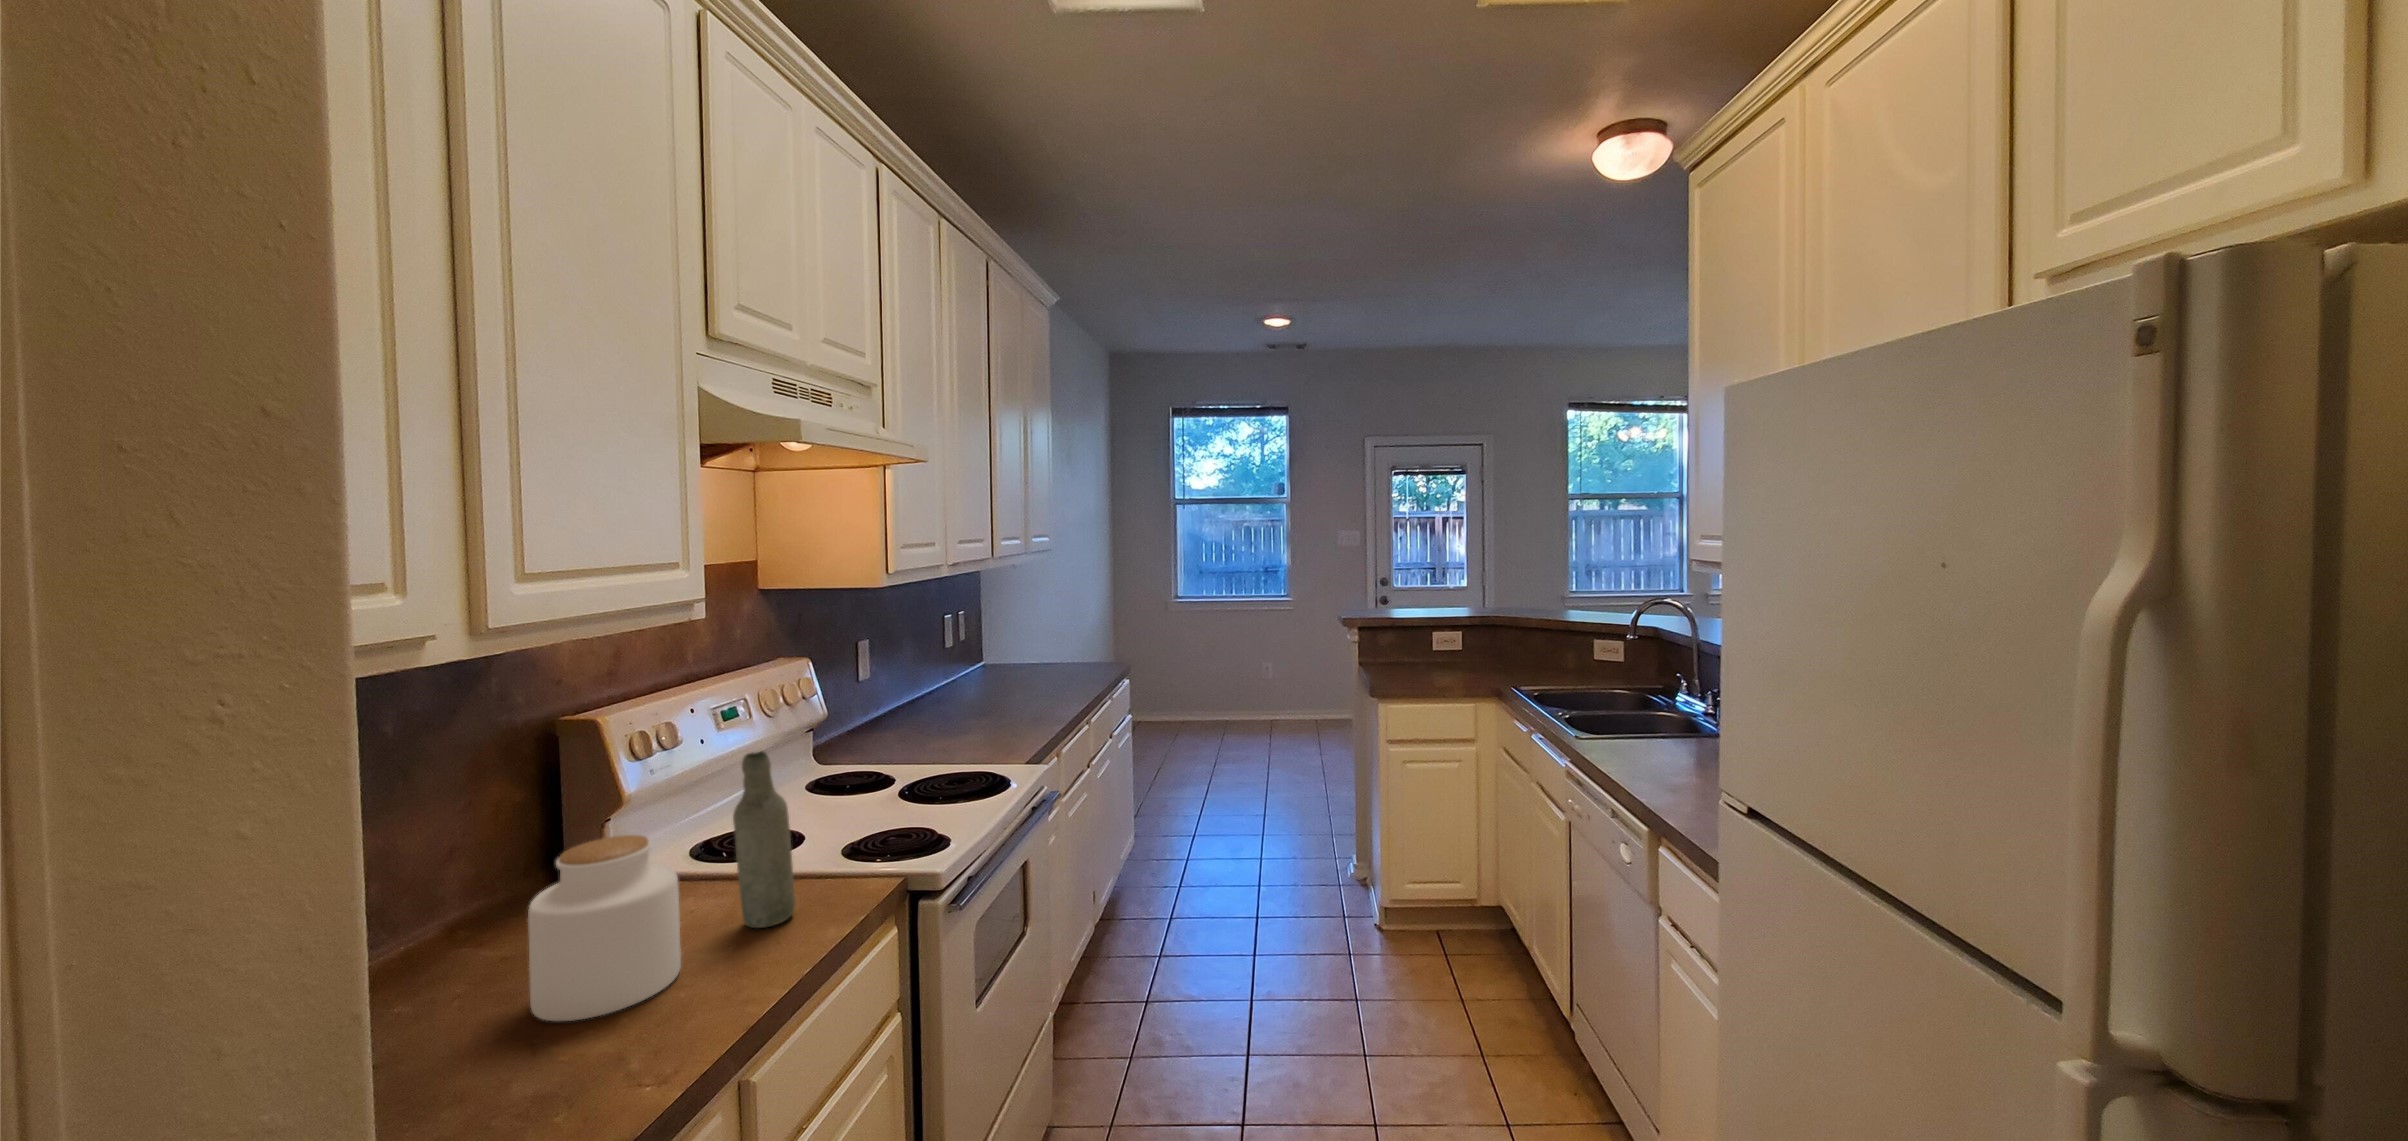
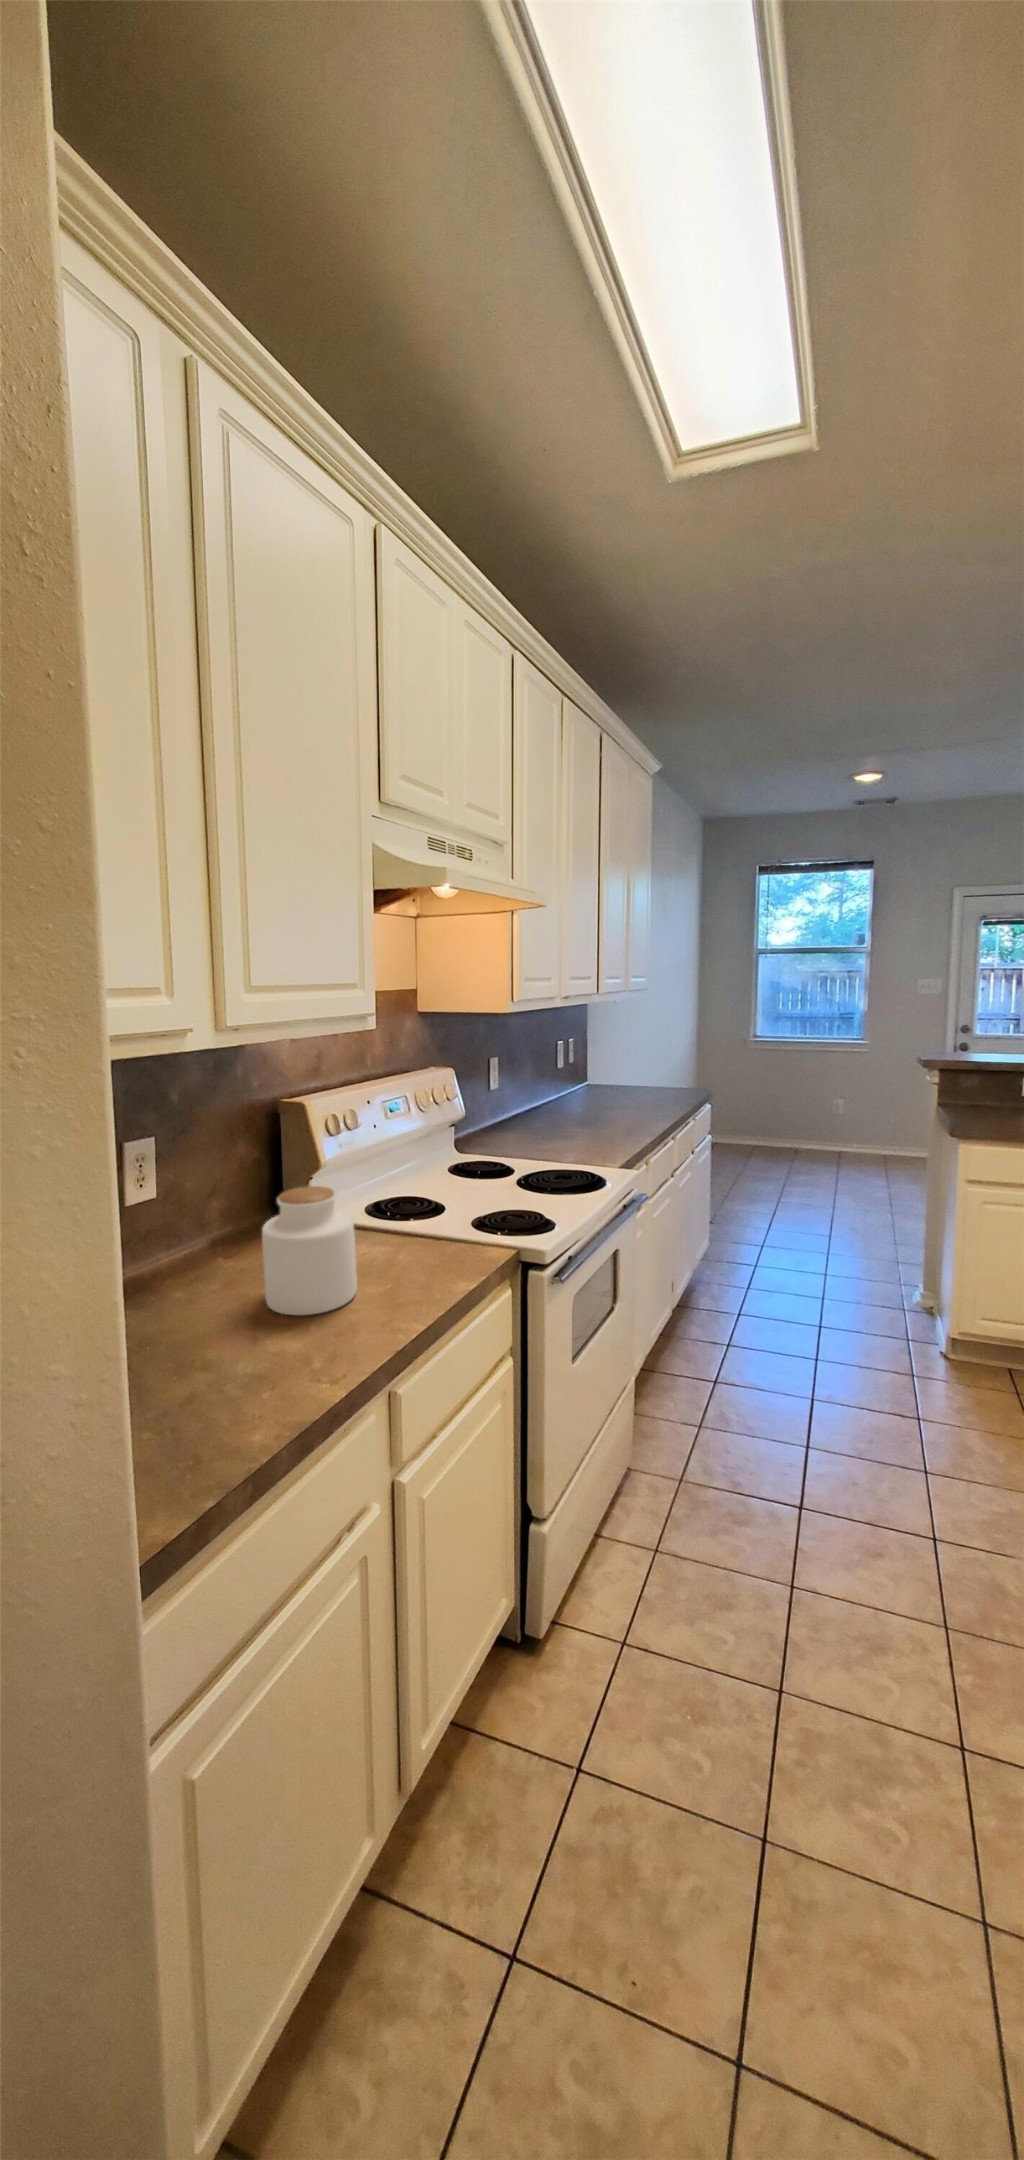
bottle: present [733,751,795,928] -> none [392,1134,435,1271]

